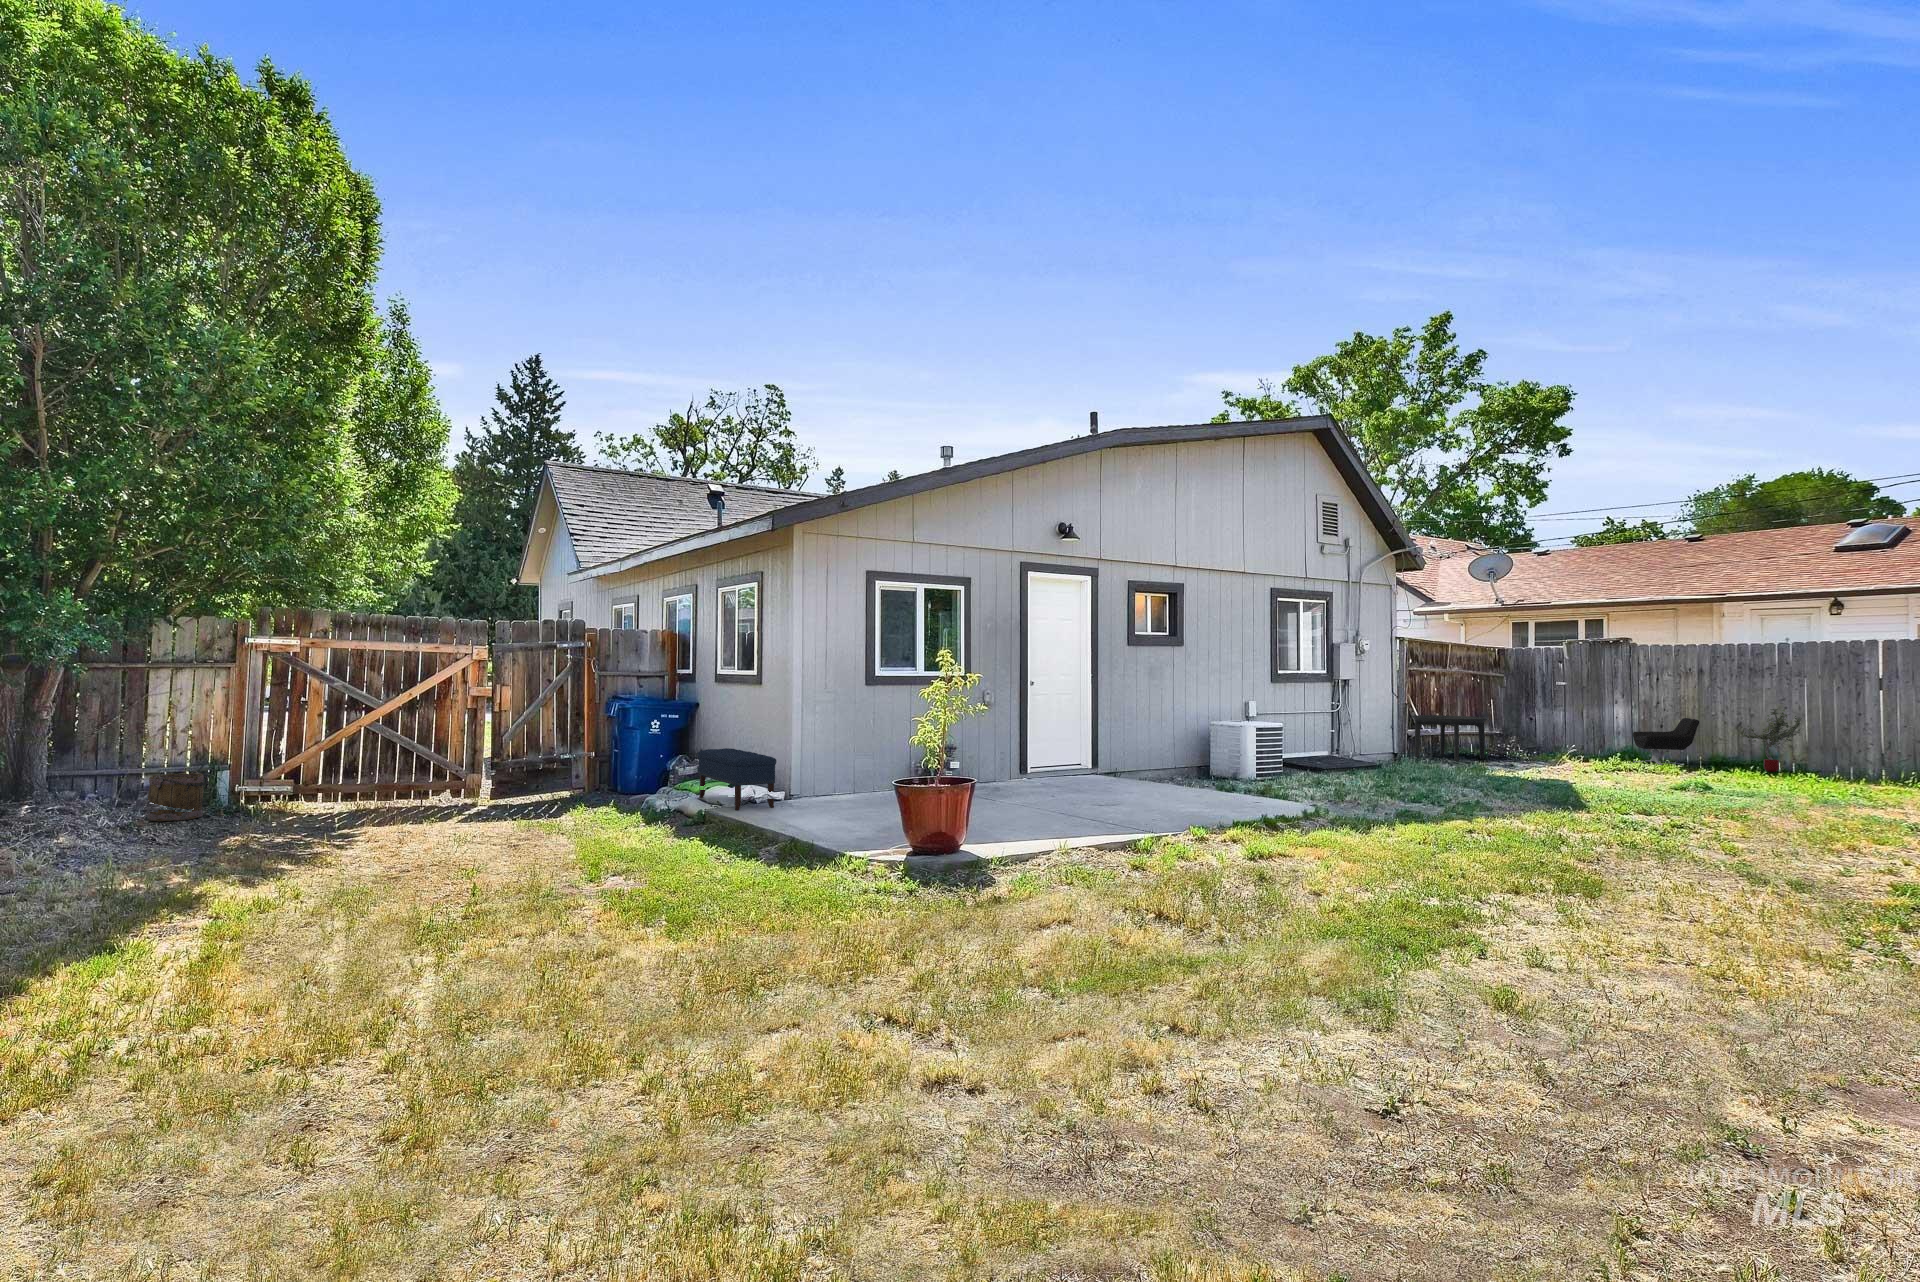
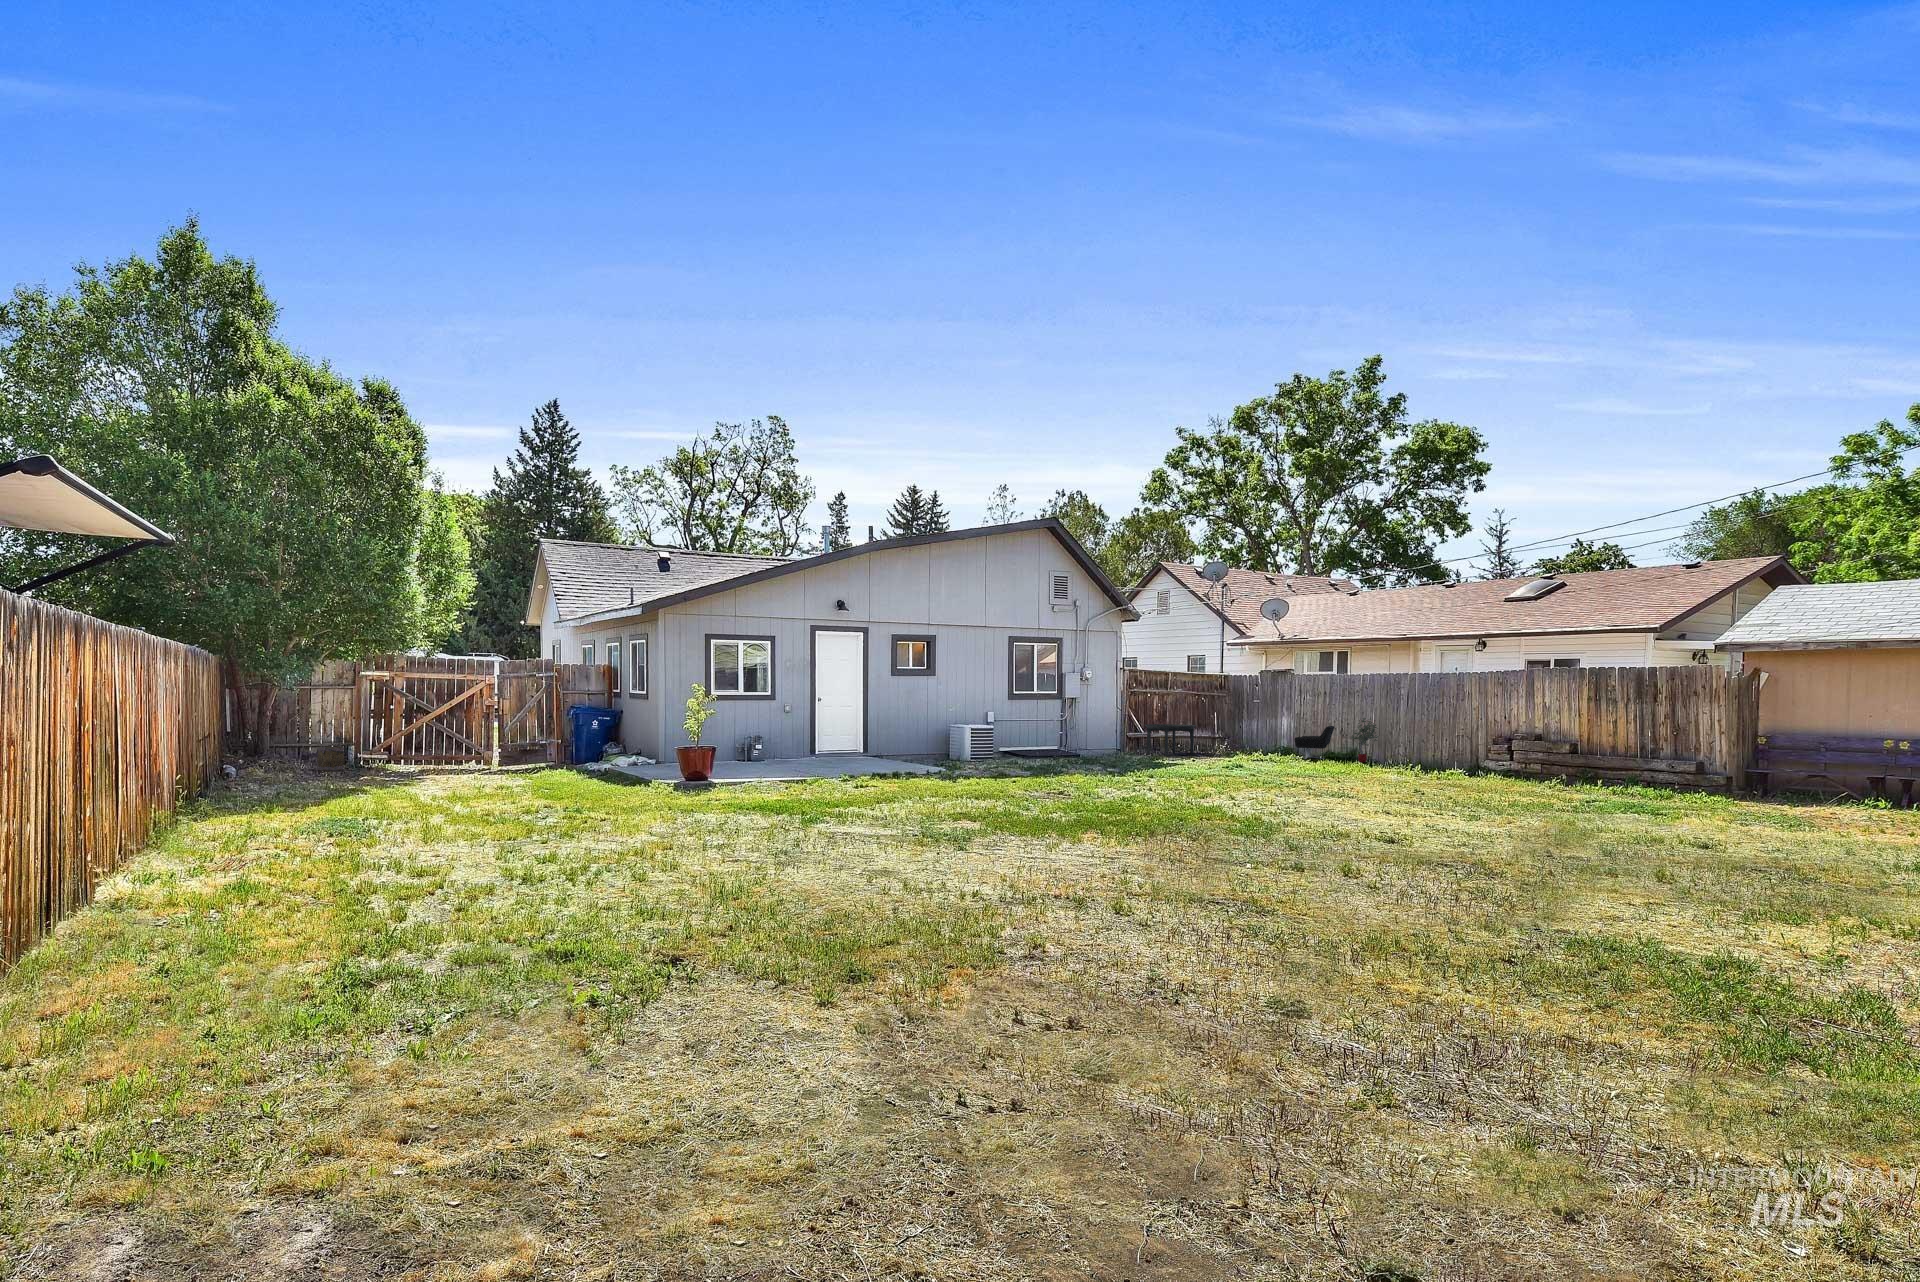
bench: present [698,748,776,810] -> none [613,738,652,770]

